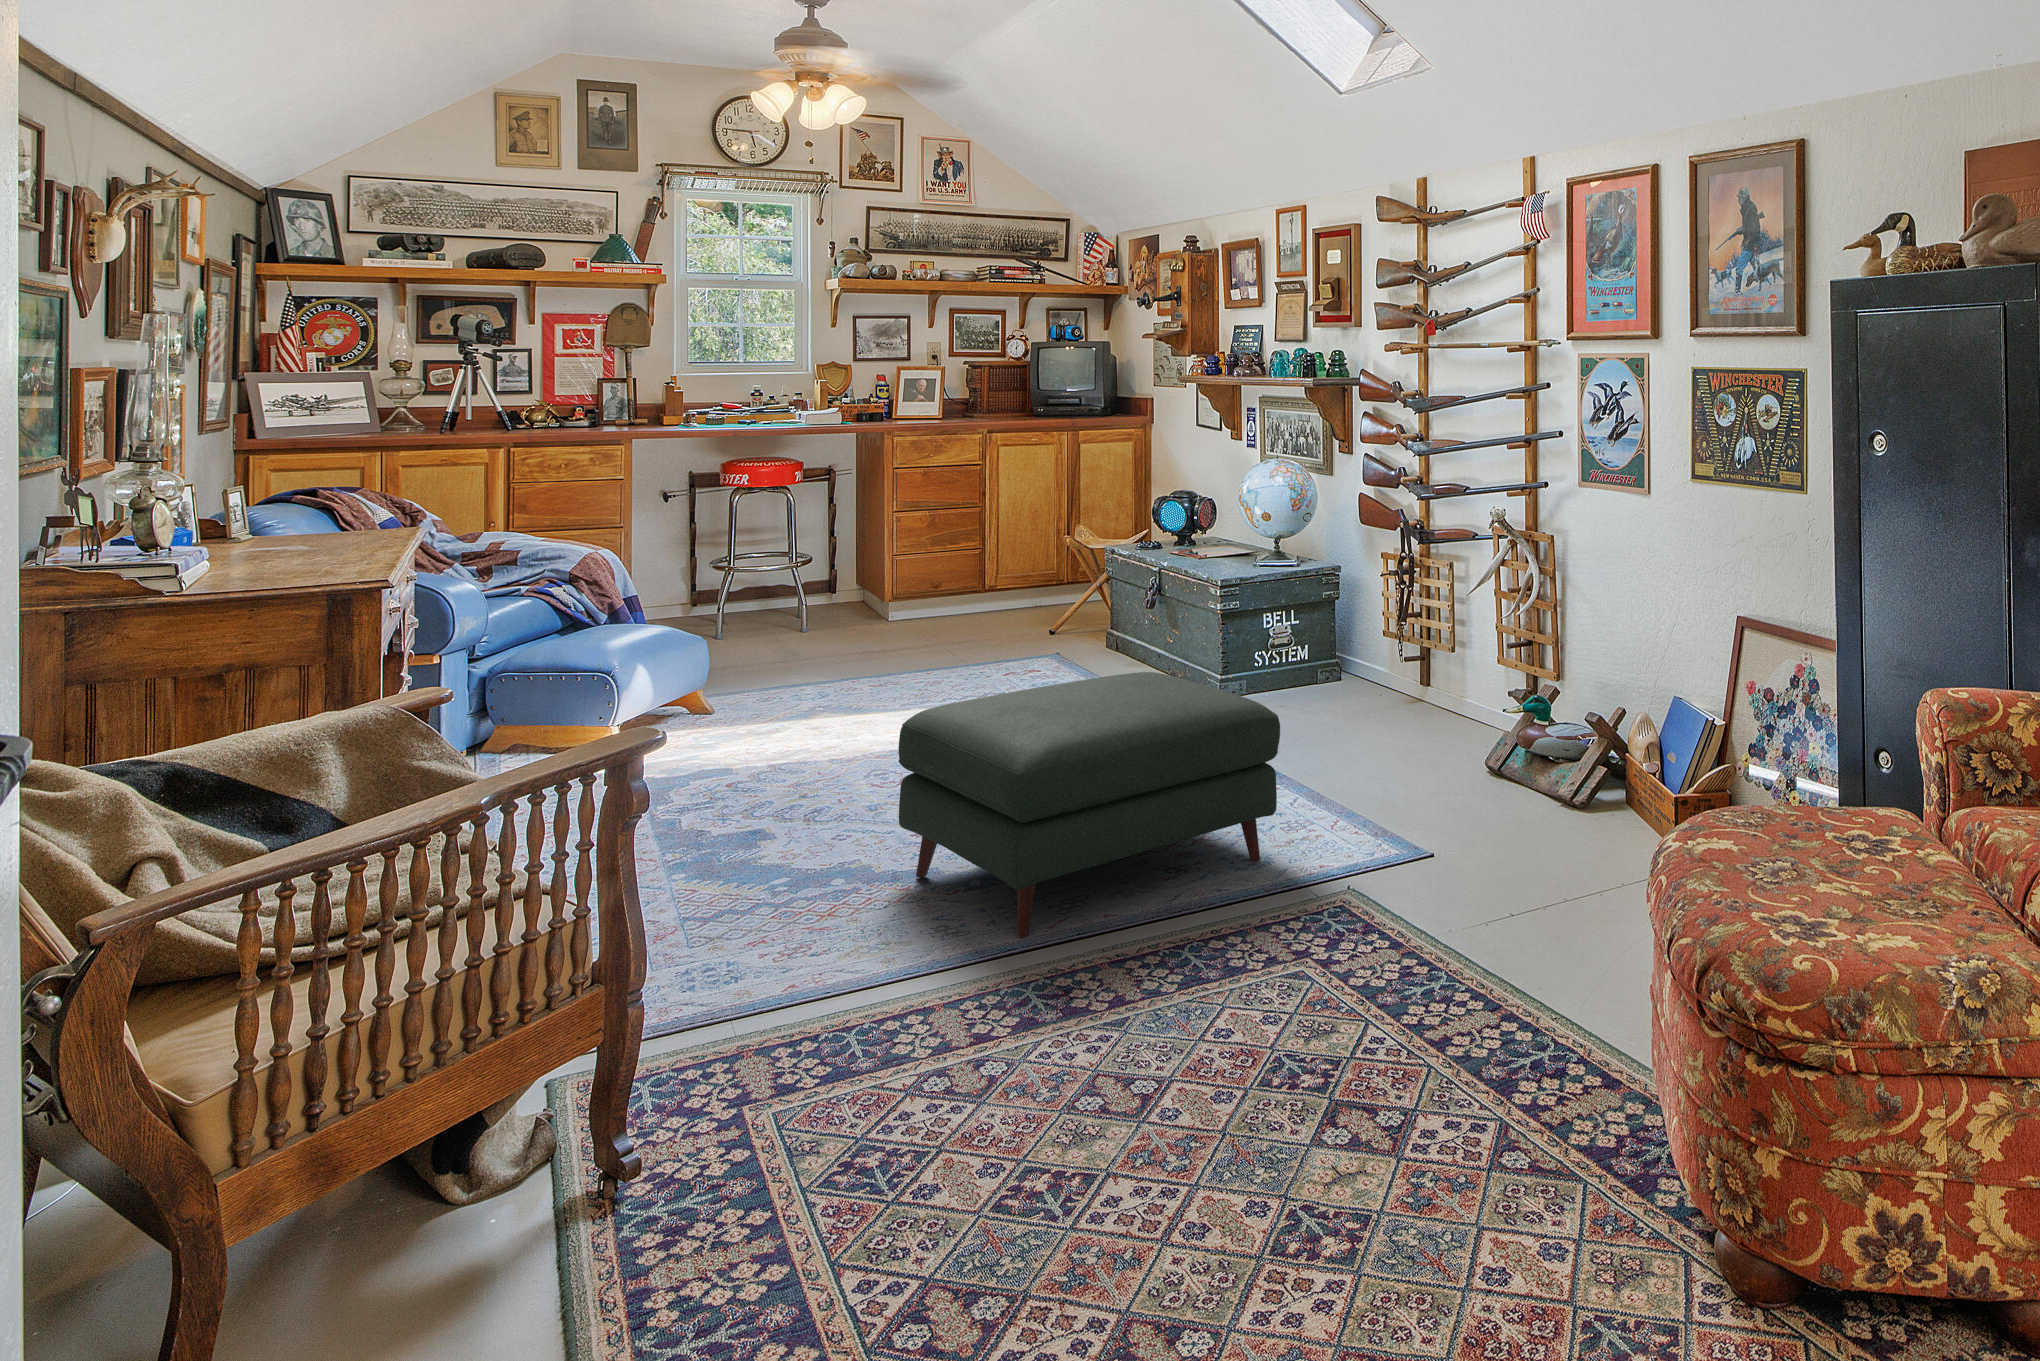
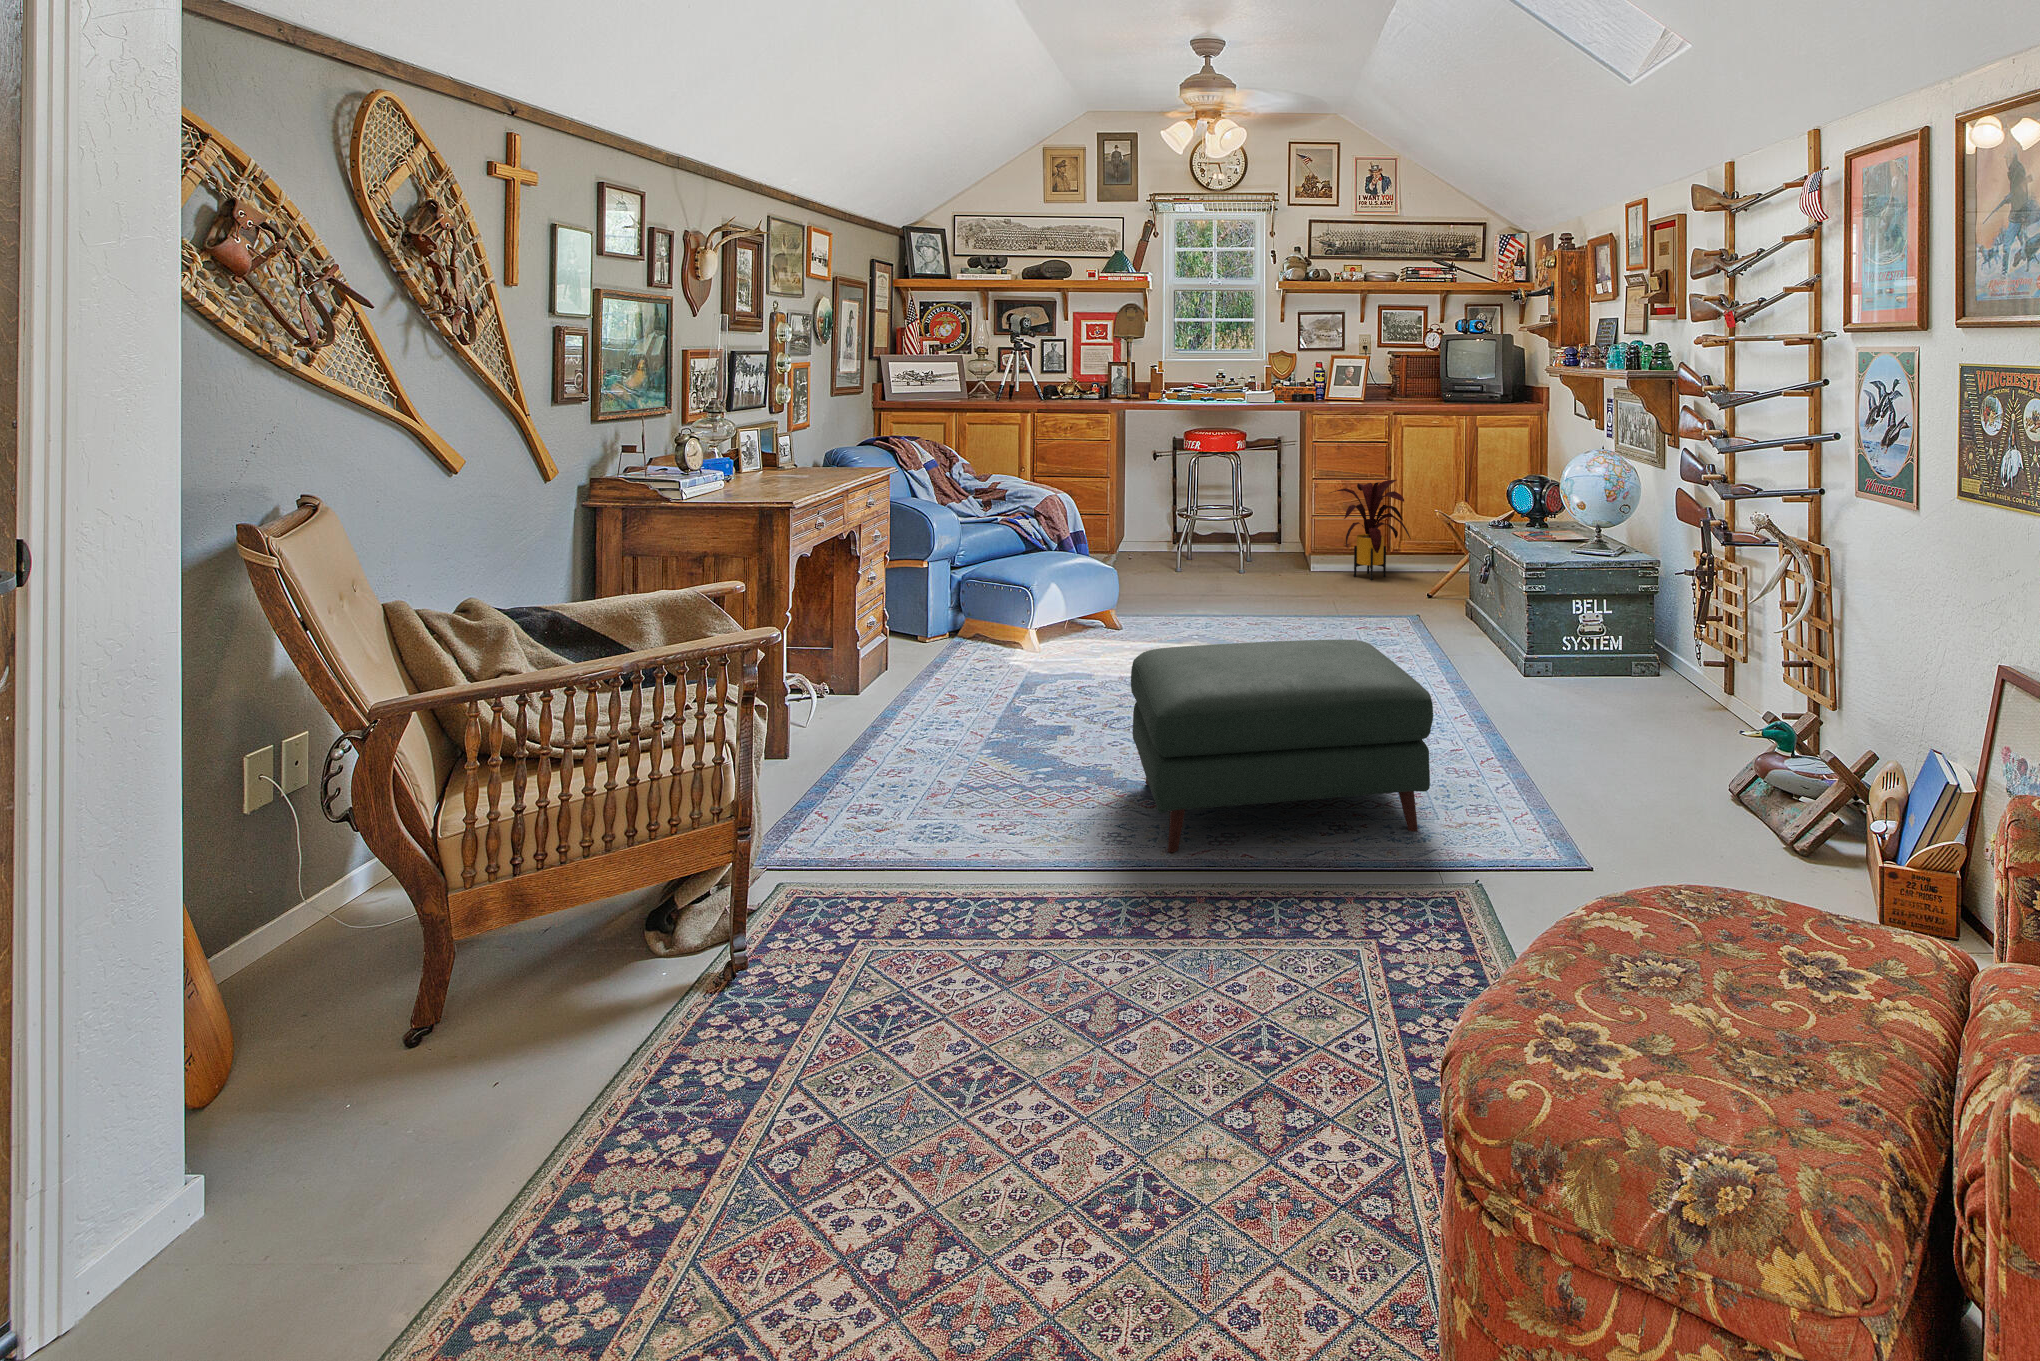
house plant: none [909,509,1017,629] -> present [1330,480,1411,580]

